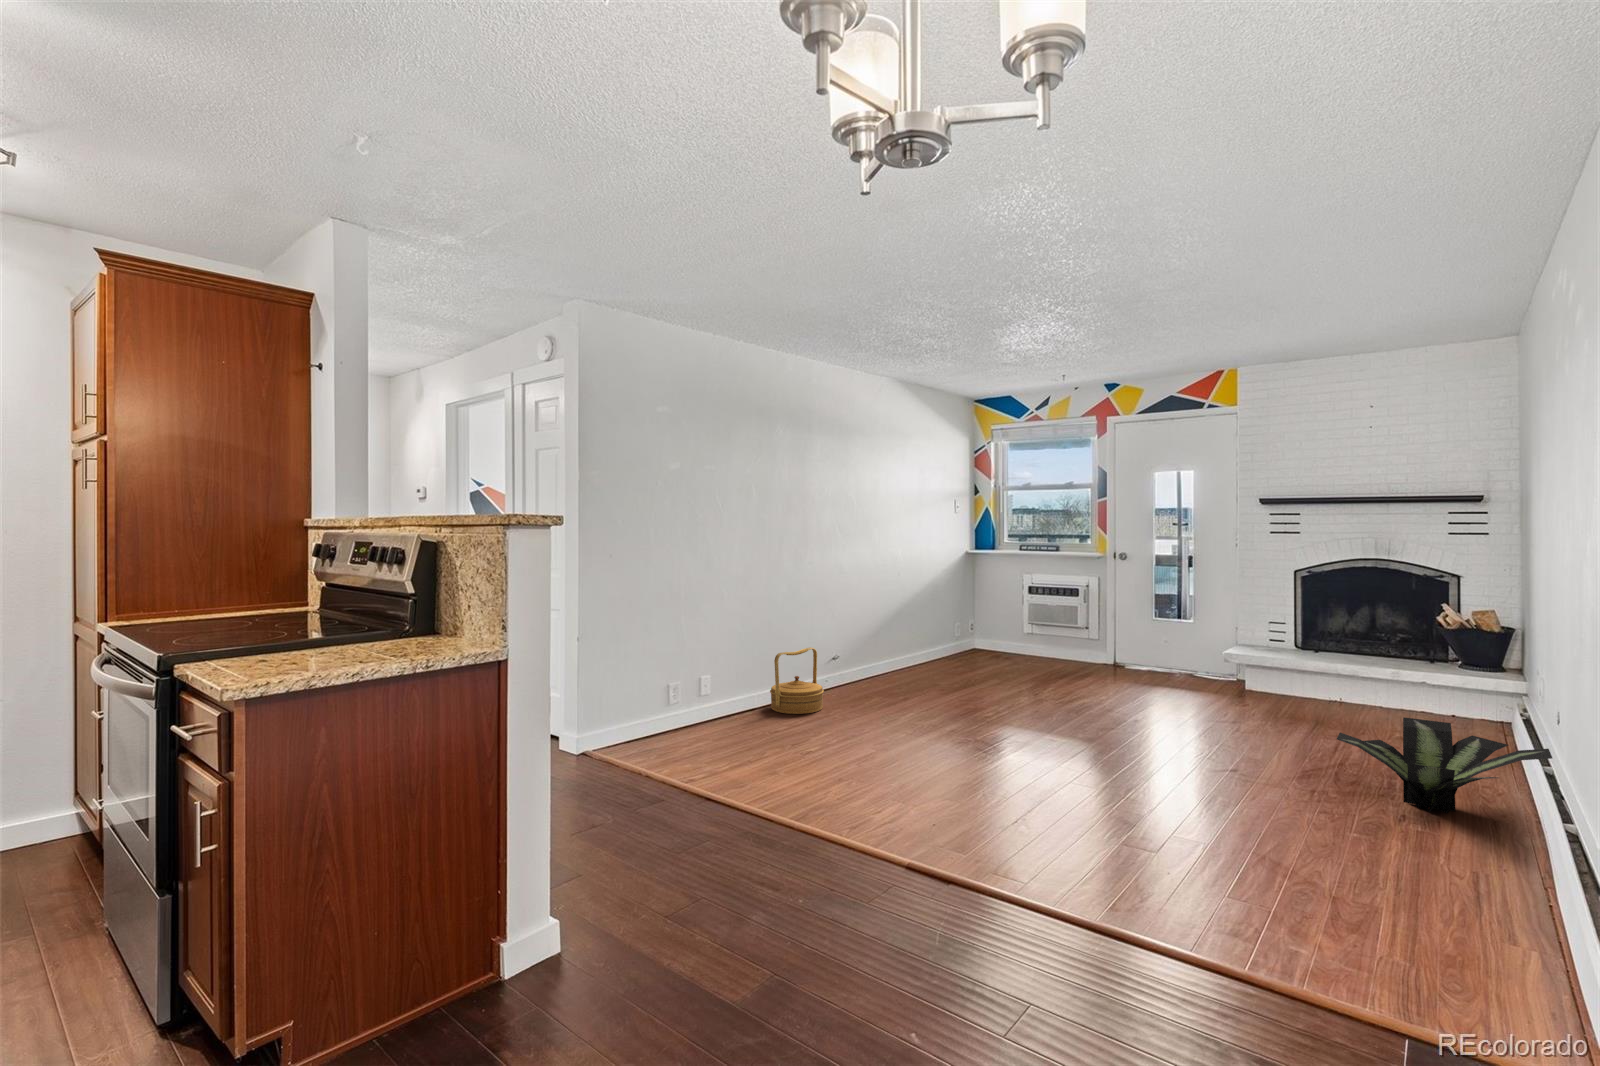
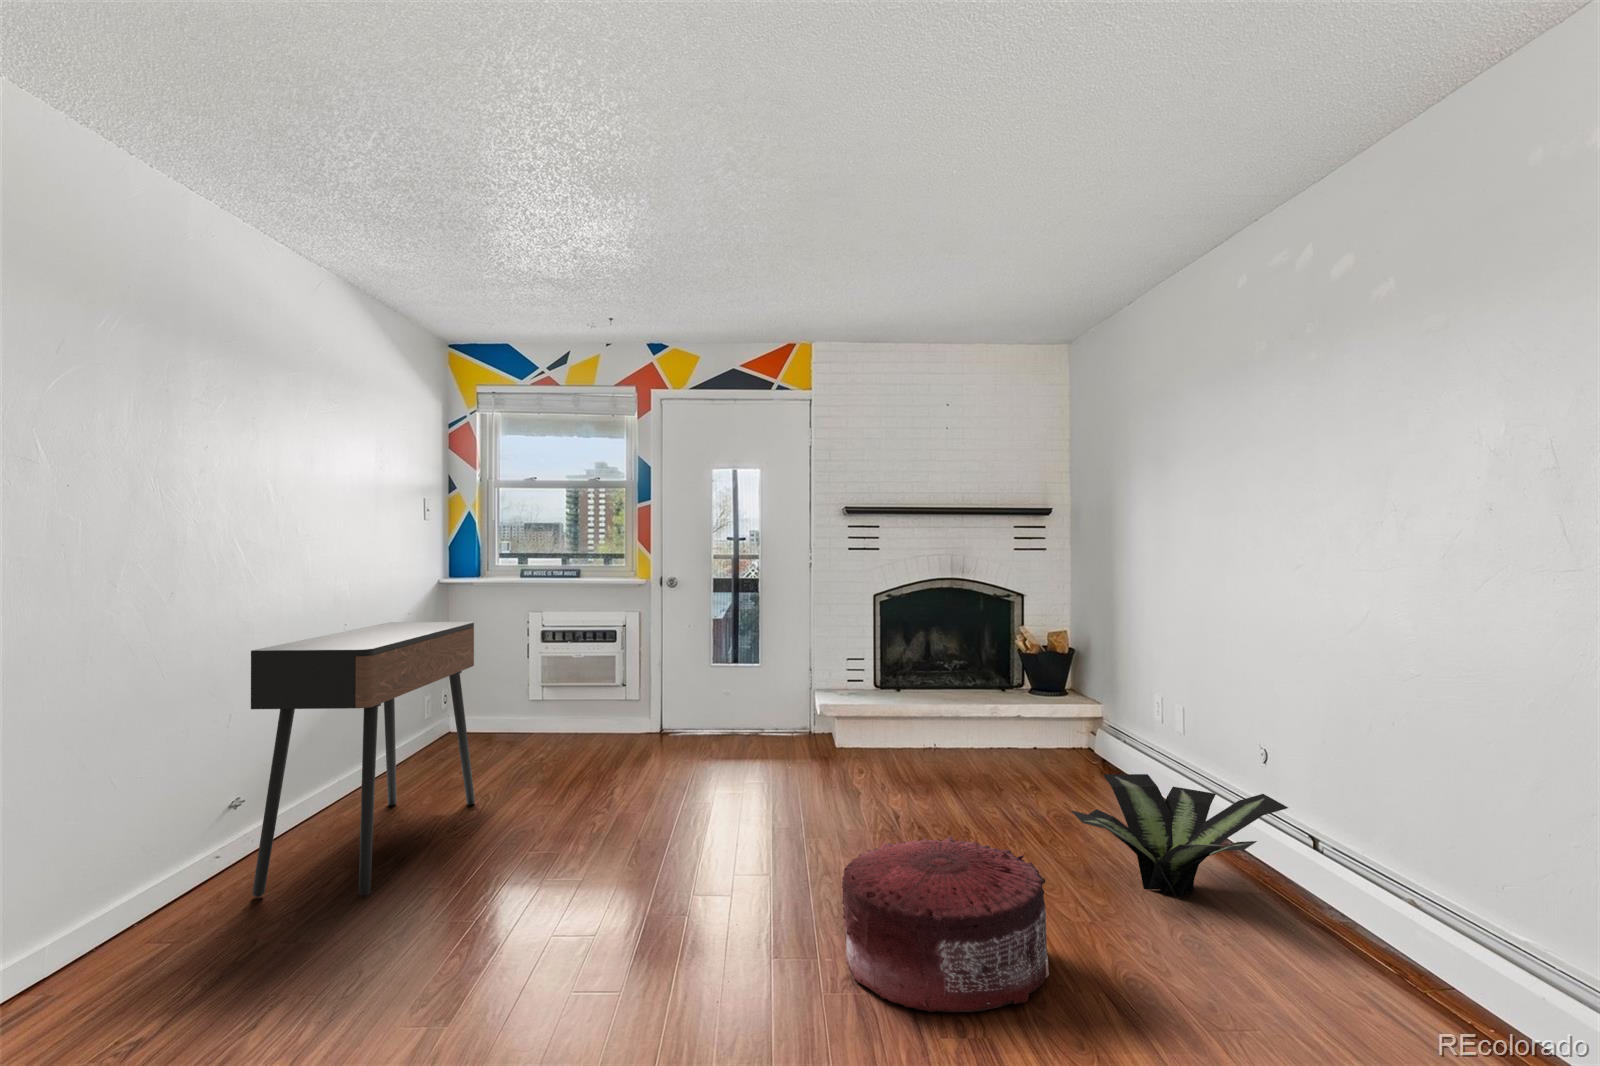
console table: none [842,574,966,711] -> present [251,622,475,897]
woven basket: present [770,647,824,714] -> none [61,794,209,962]
pouf: none [1108,721,1257,819] -> present [842,836,1049,1012]

